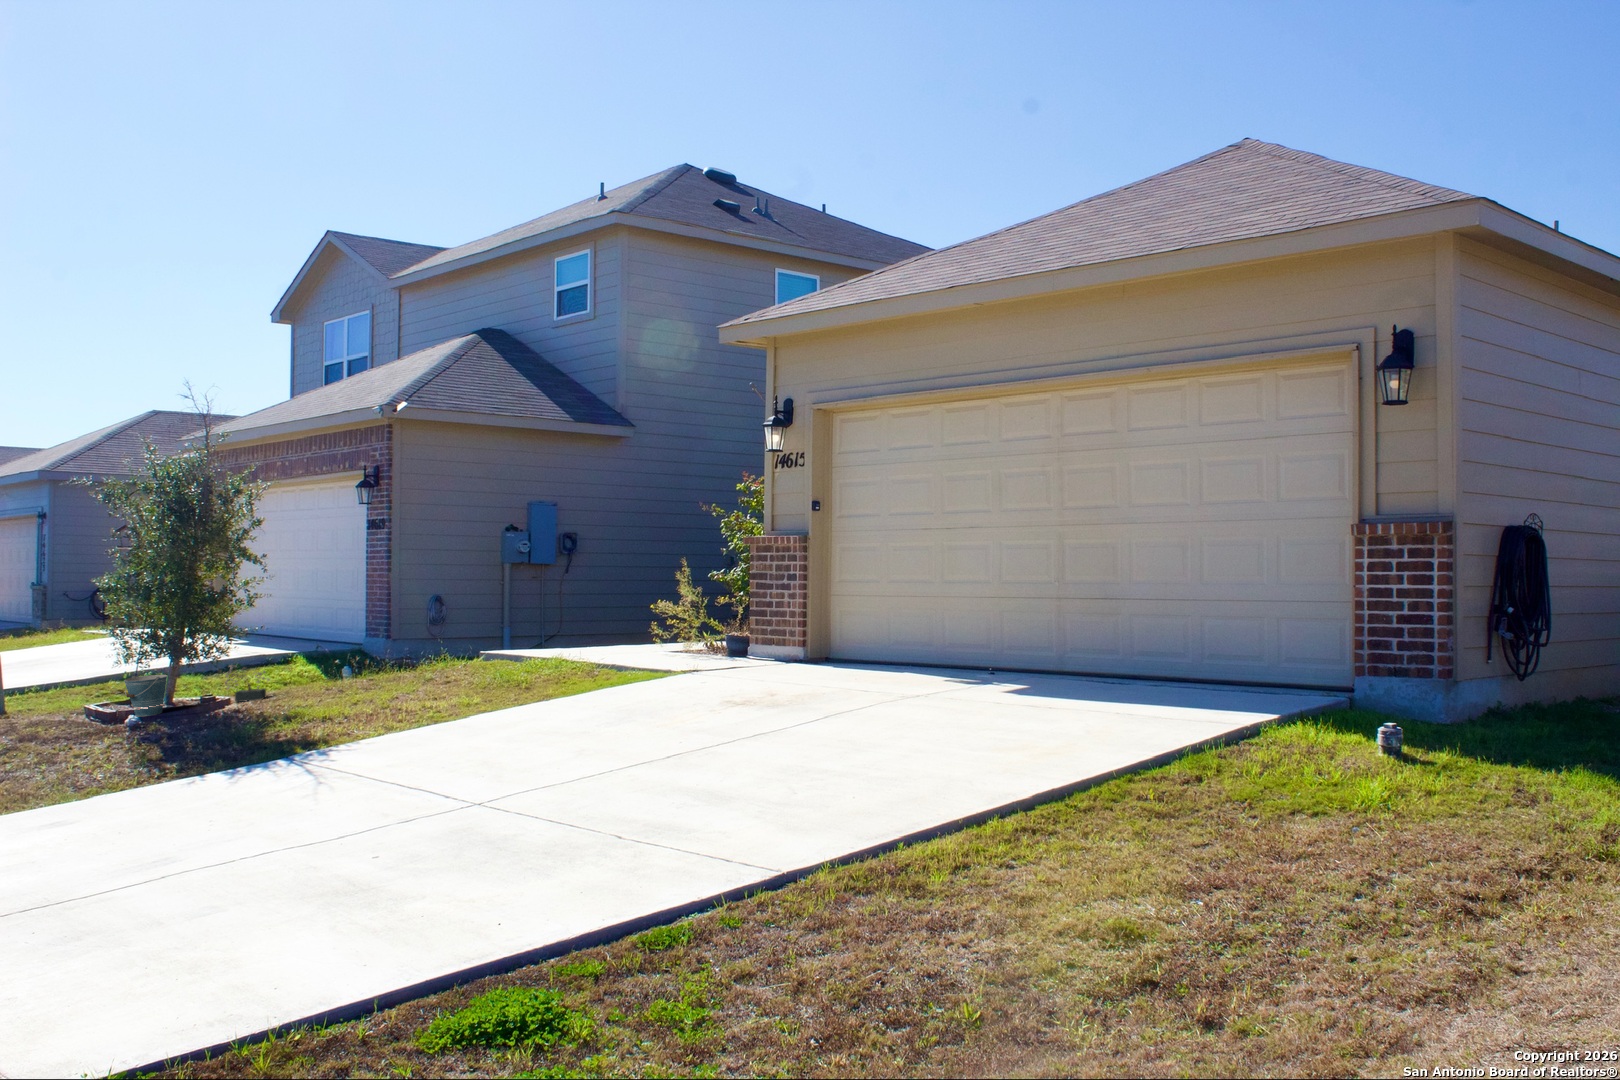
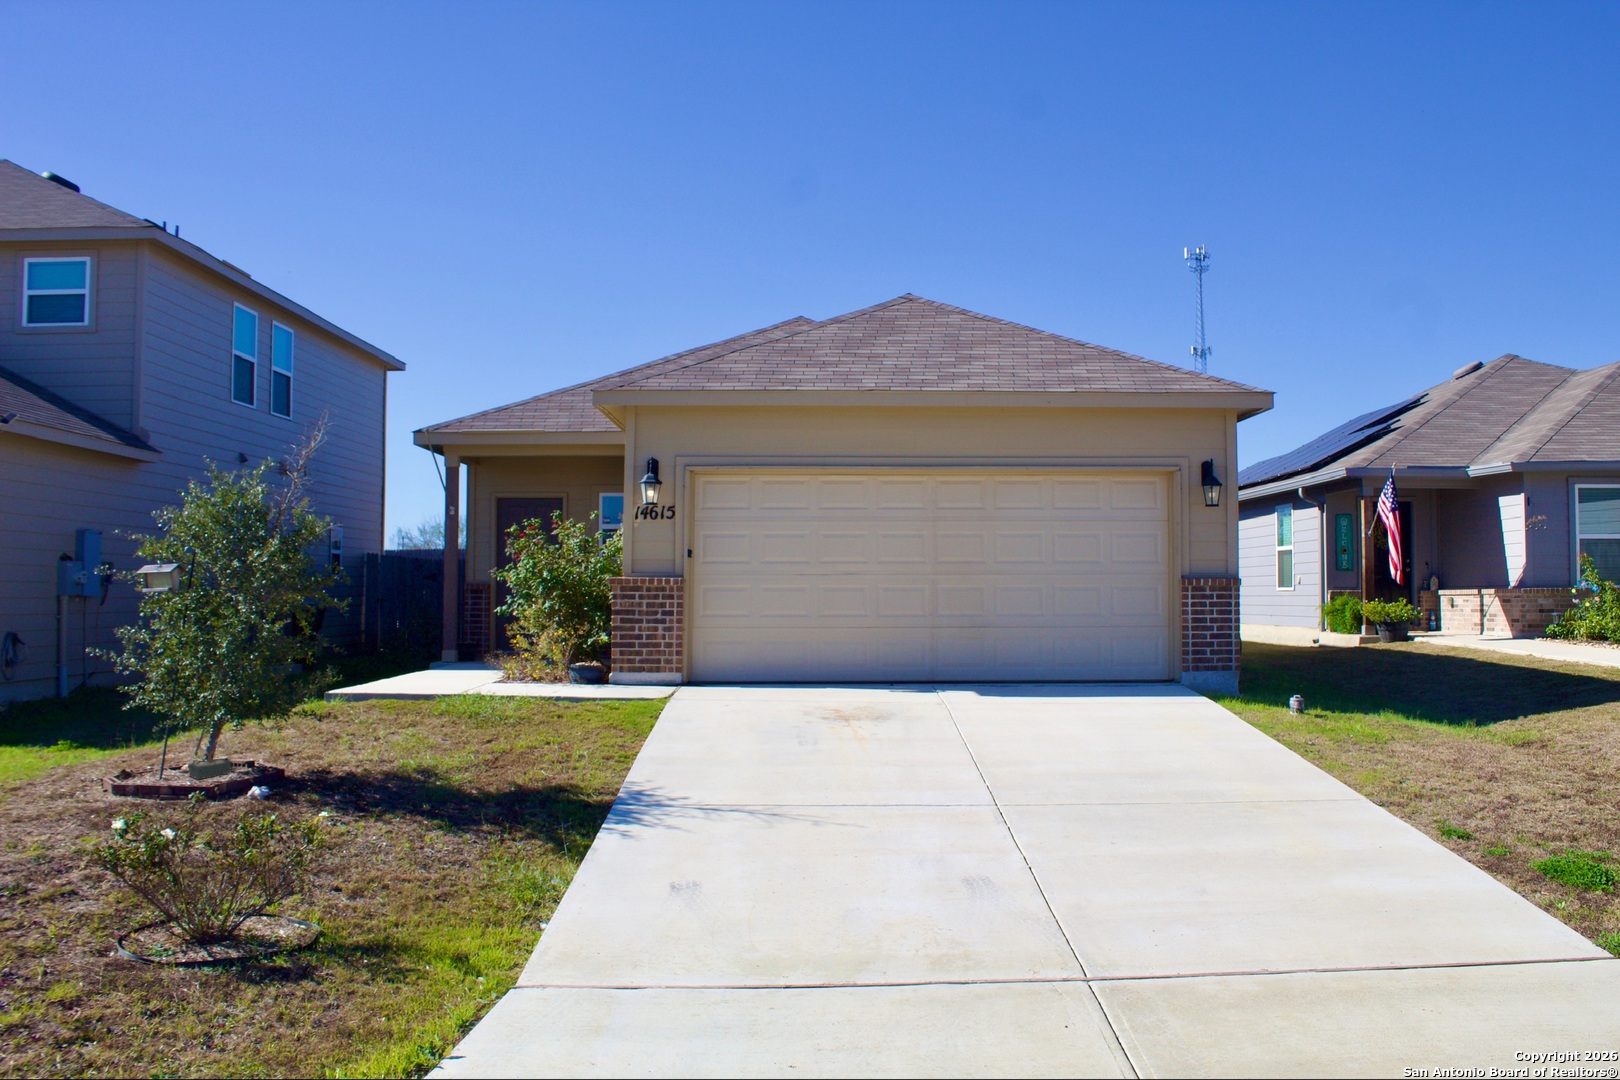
bucket: present [124,675,167,716] -> none [45,754,110,815]

